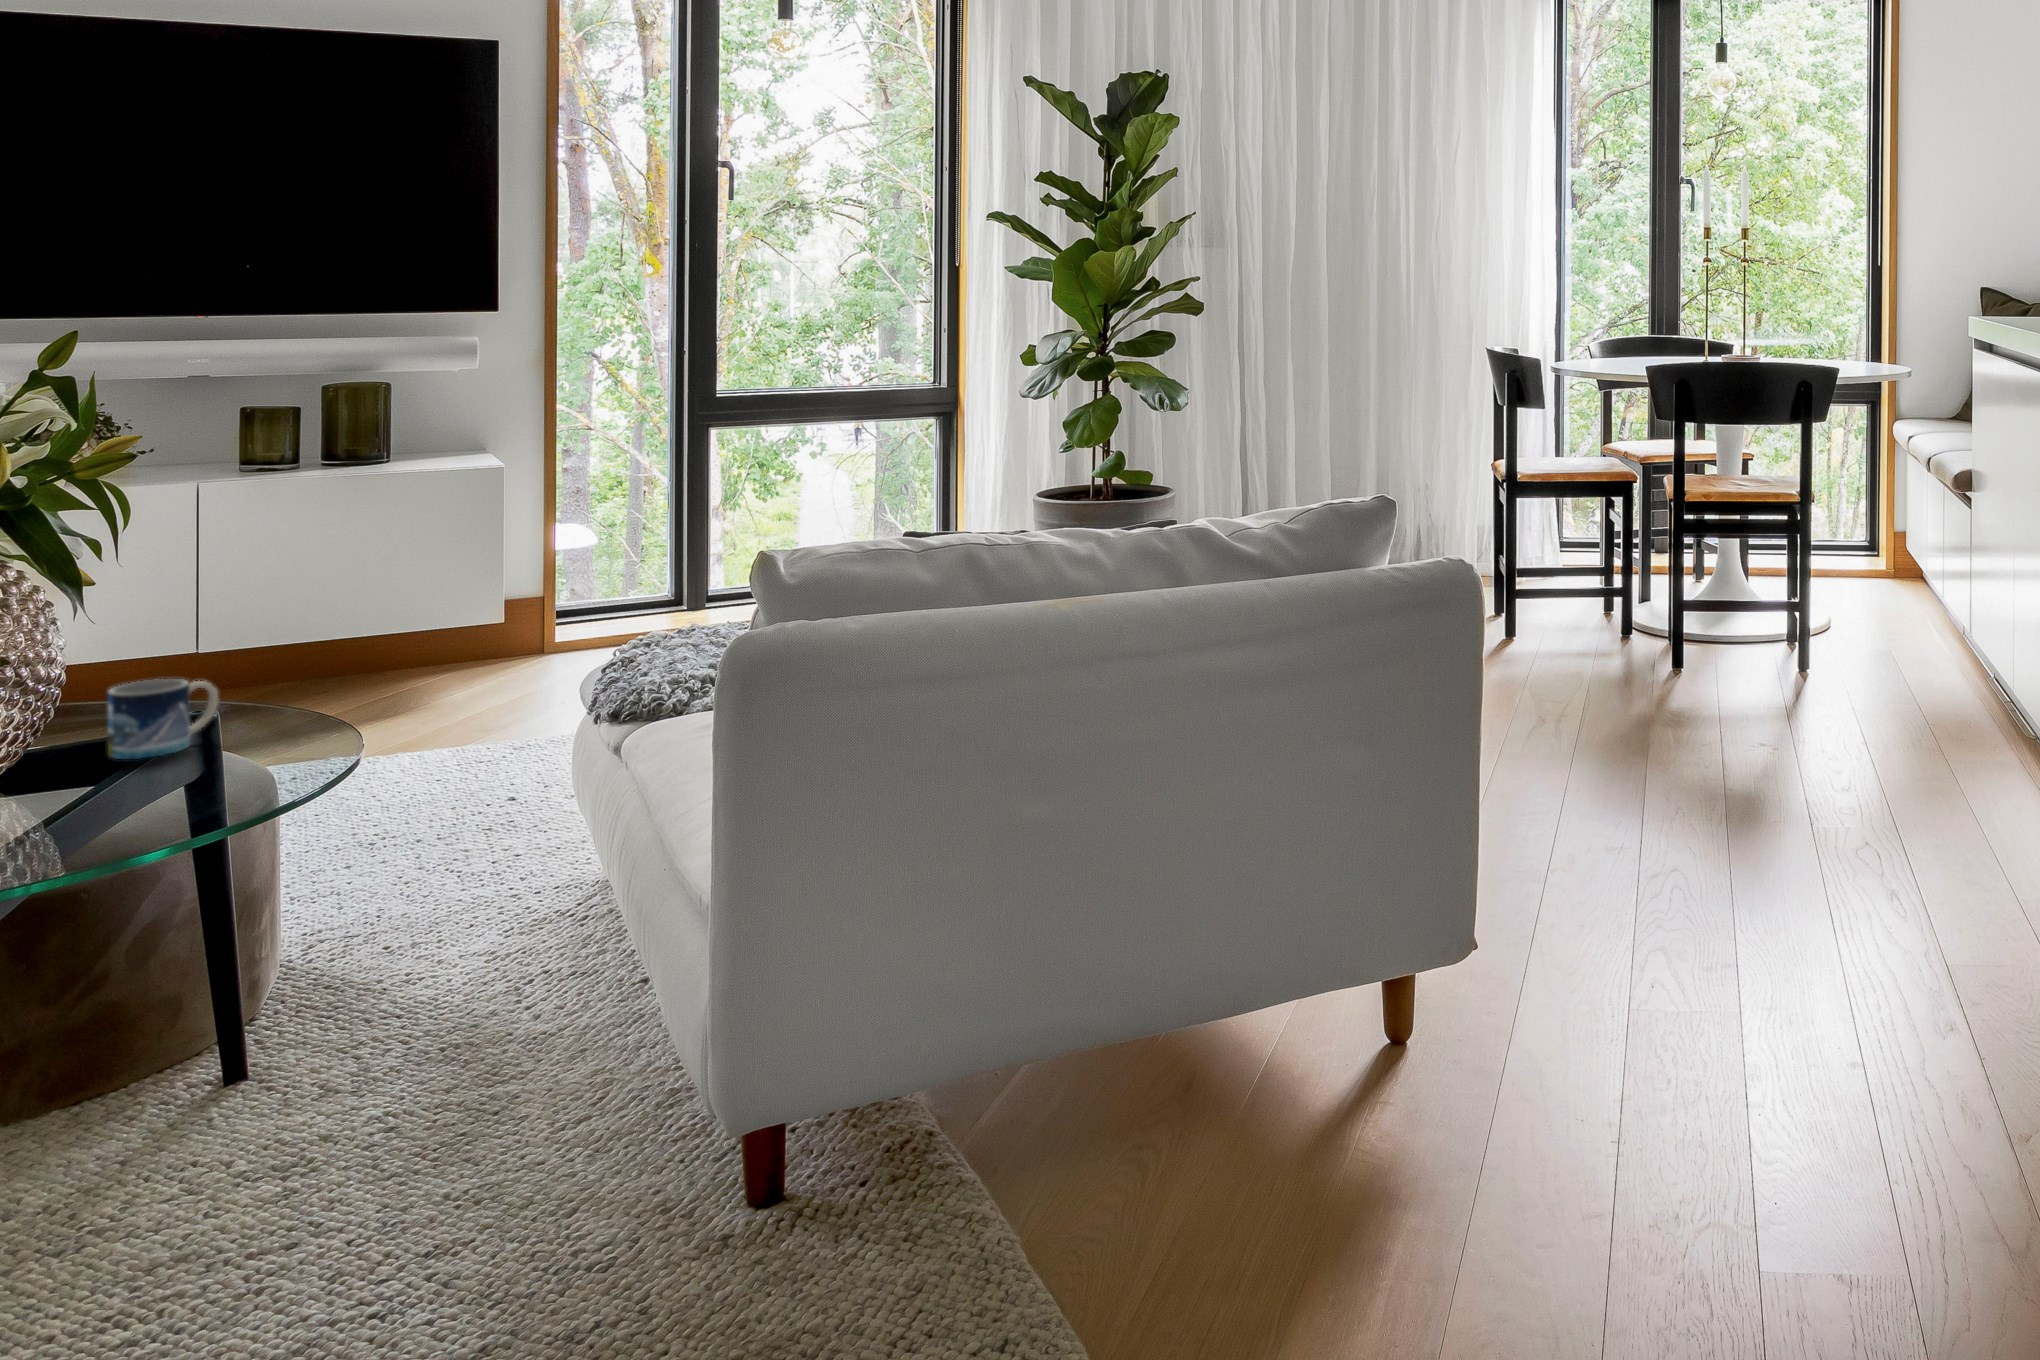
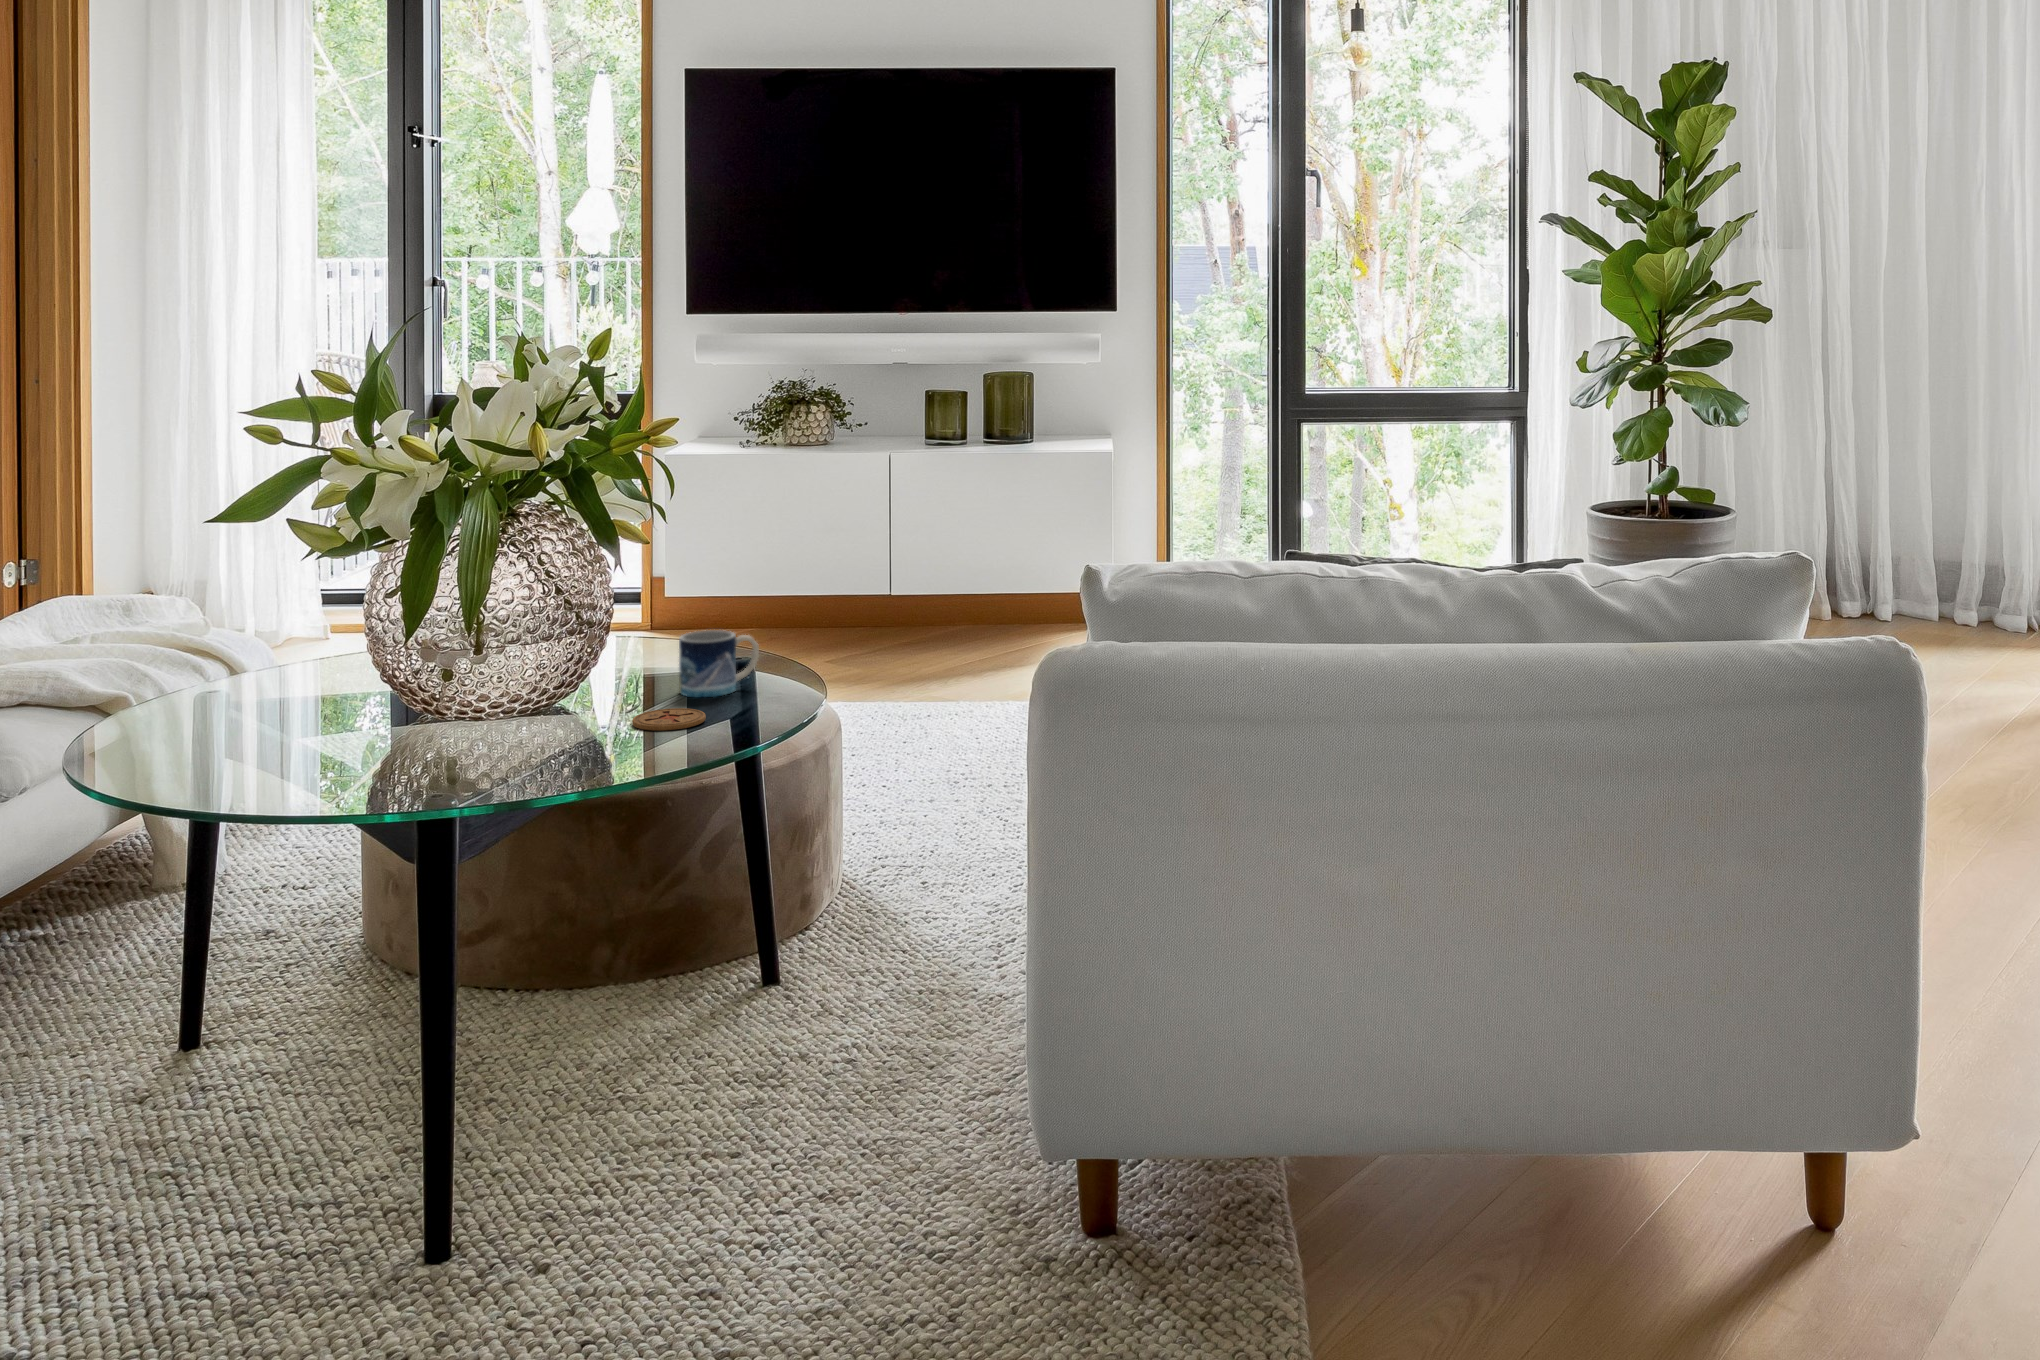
coaster: none [76,769,182,798] -> present [632,708,706,731]

